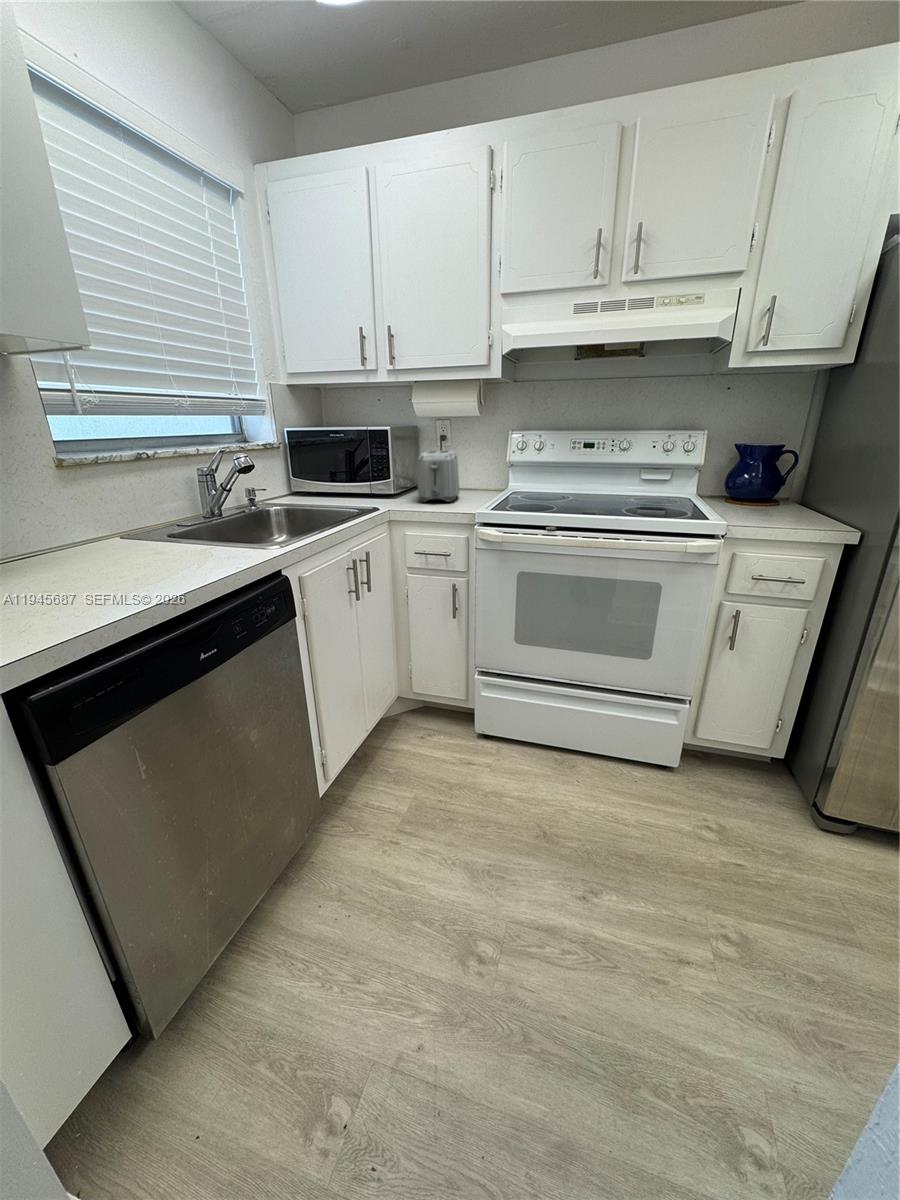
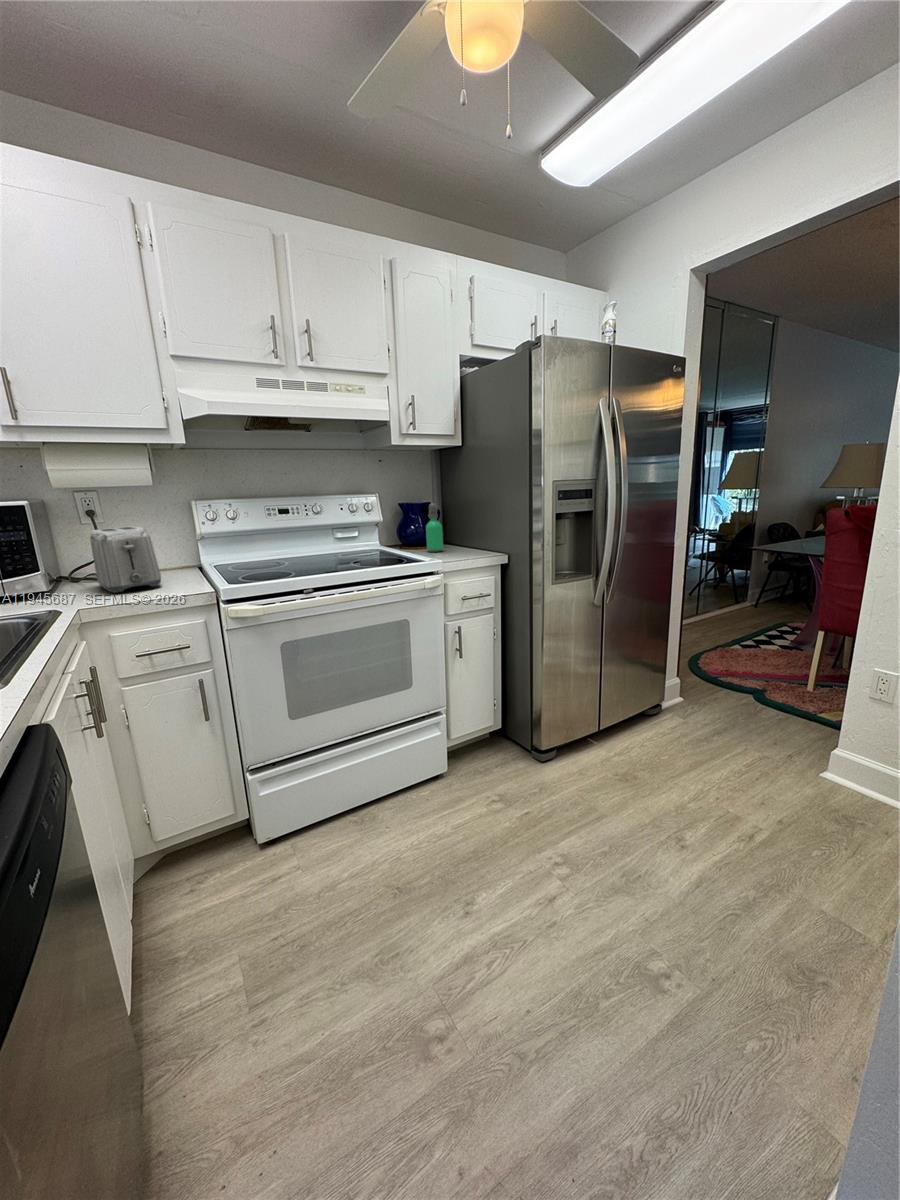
soap dispenser: none [747,447,777,512] -> present [426,503,443,552]

